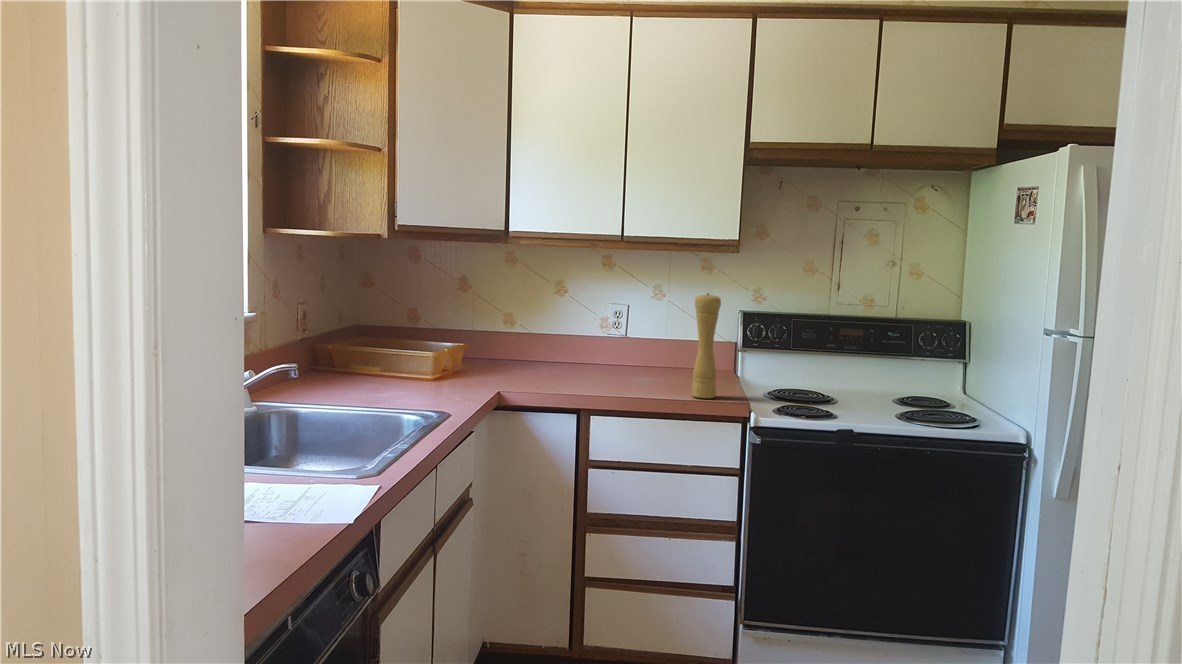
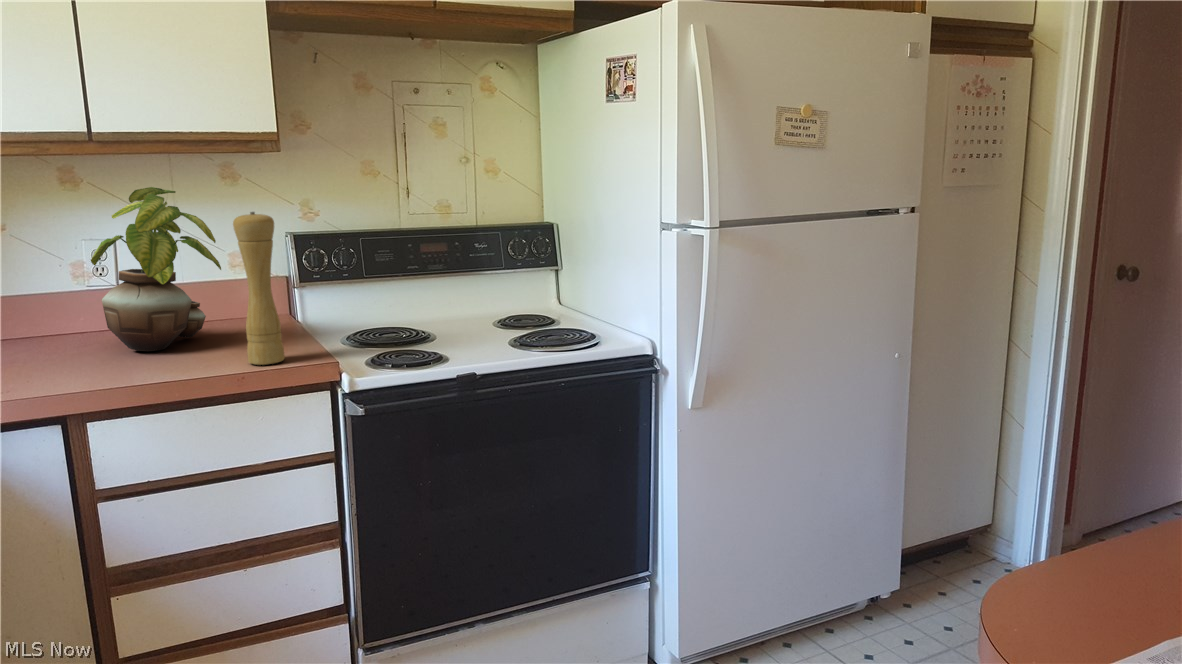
potted plant: none [611,273,688,380] -> present [91,187,221,351]

